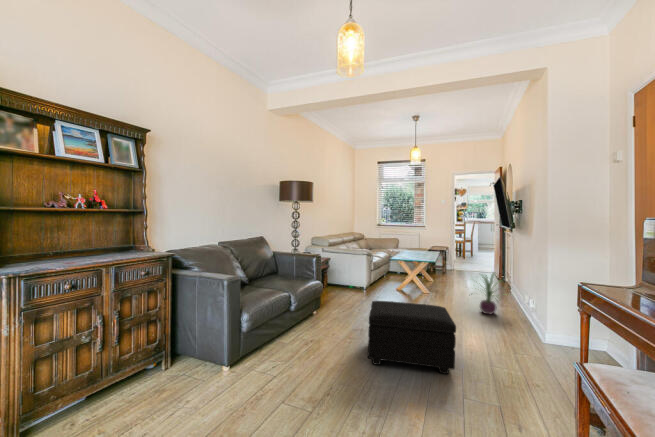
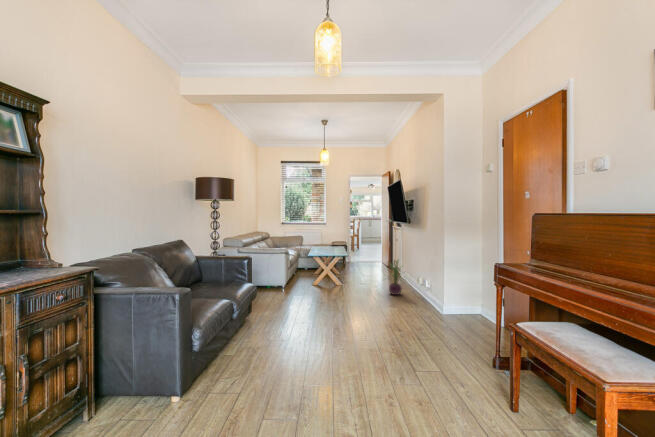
footstool: present [368,301,456,374] -> none [318,292,400,355]

